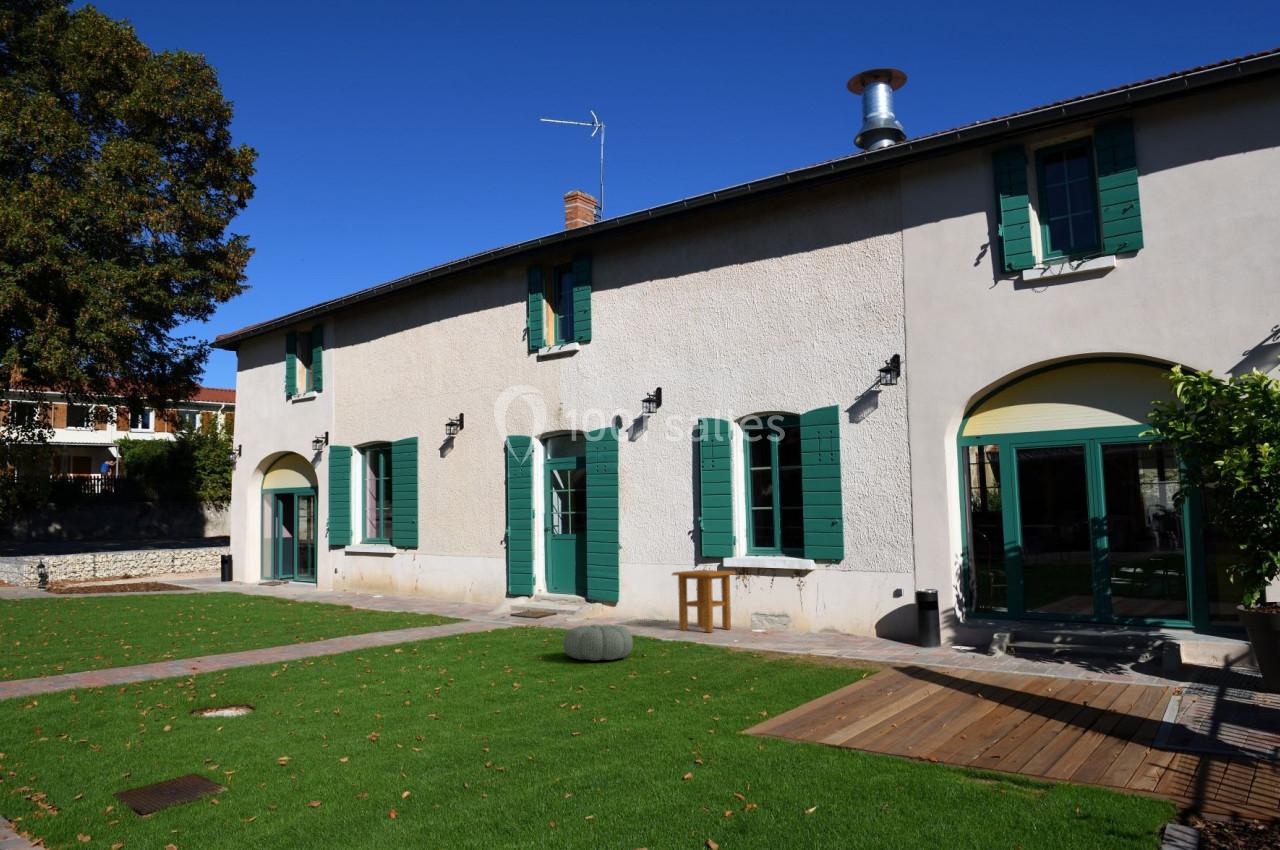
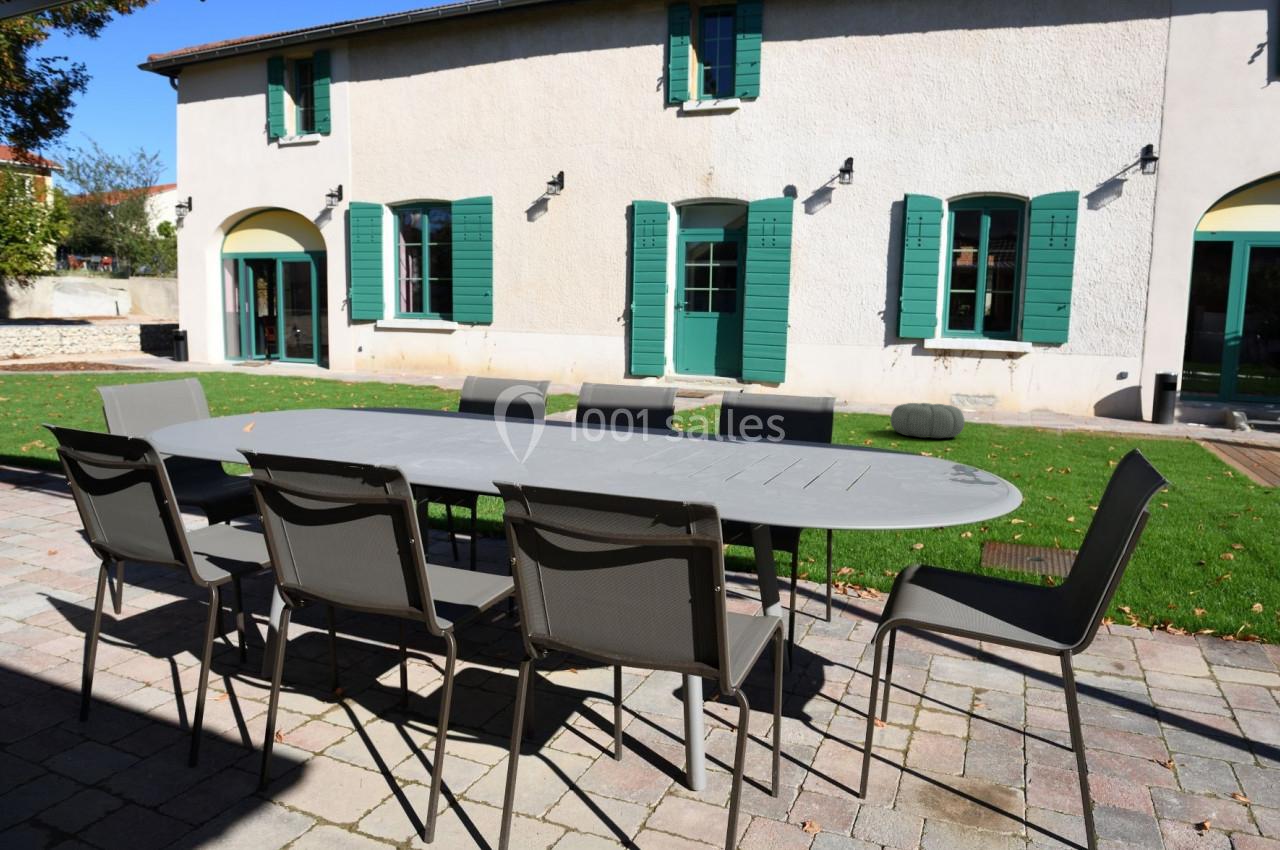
side table: present [672,570,736,632] -> none [886,351,937,411]

